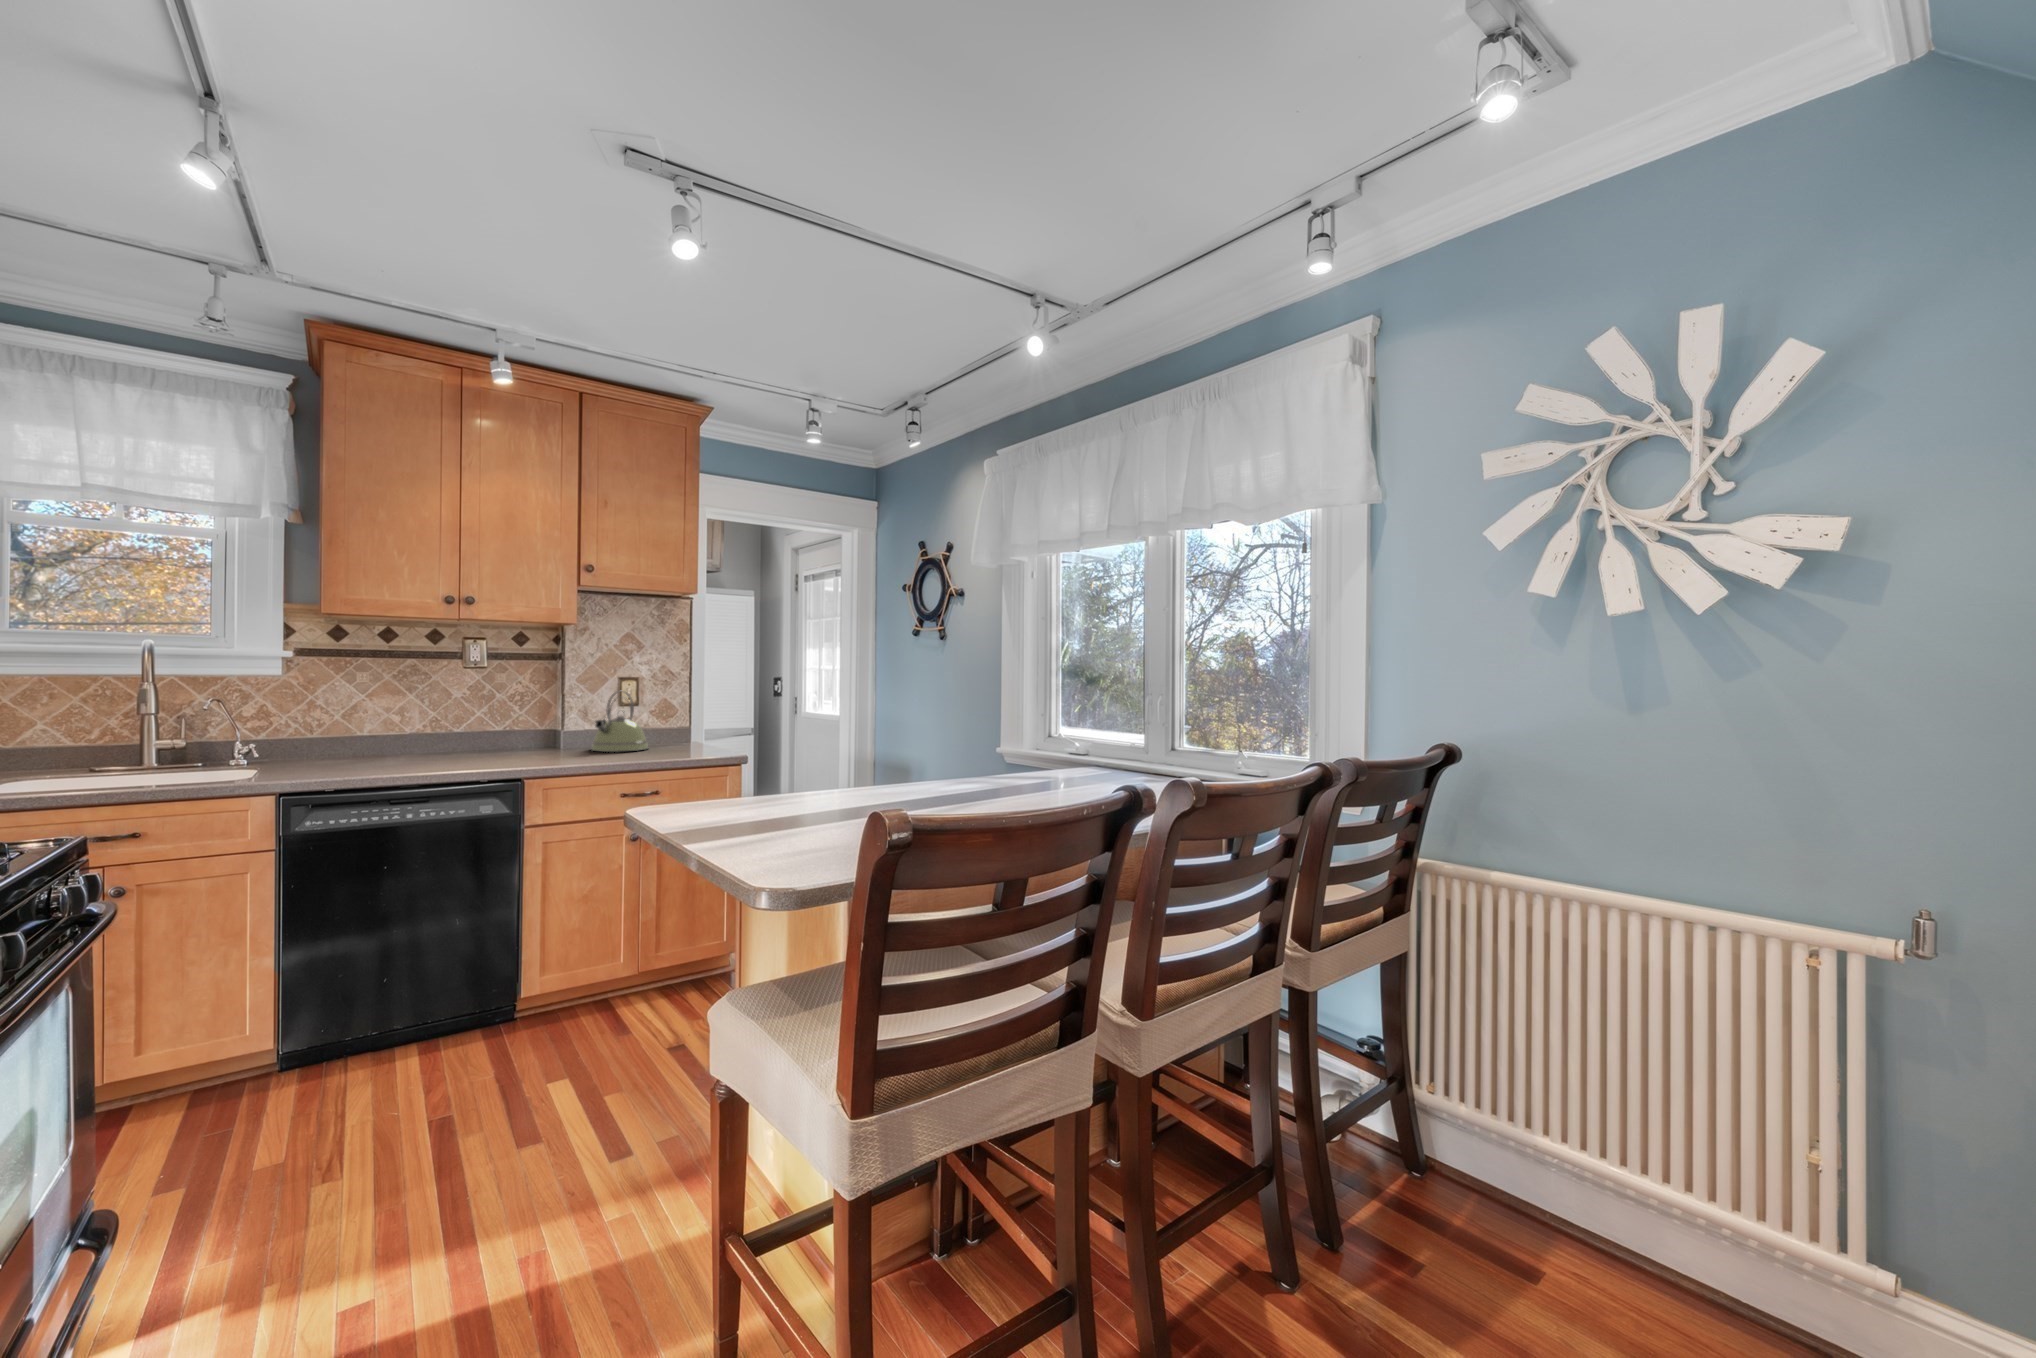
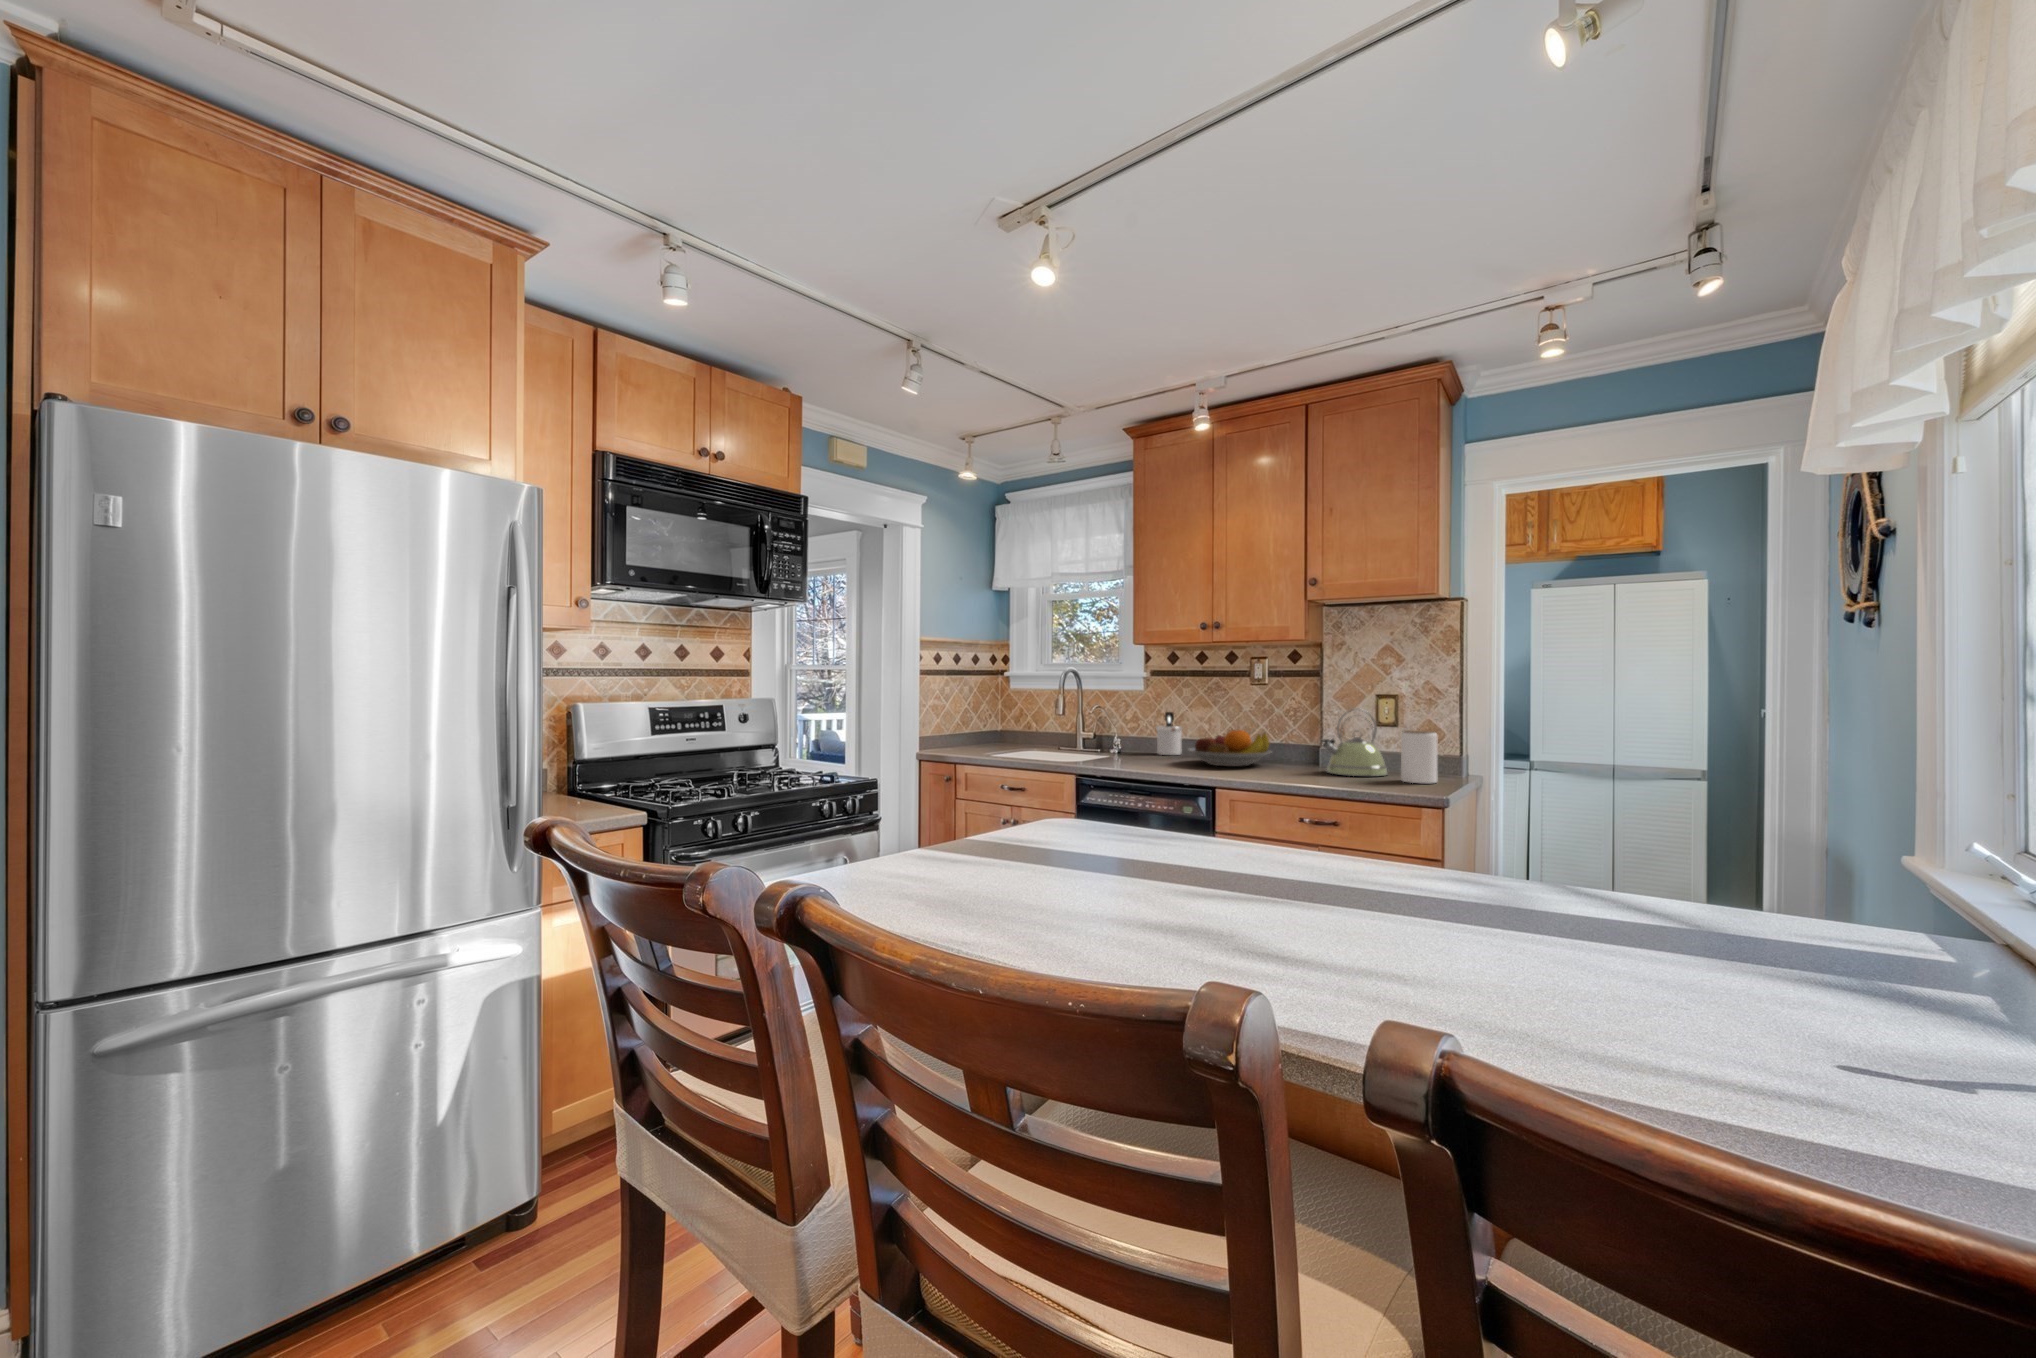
soap dispenser: none [318,701,361,756] -> present [1156,712,1183,755]
jar: none [674,707,704,751] -> present [1401,730,1438,783]
fruit bowl: none [415,717,525,758] -> present [1188,730,1271,767]

